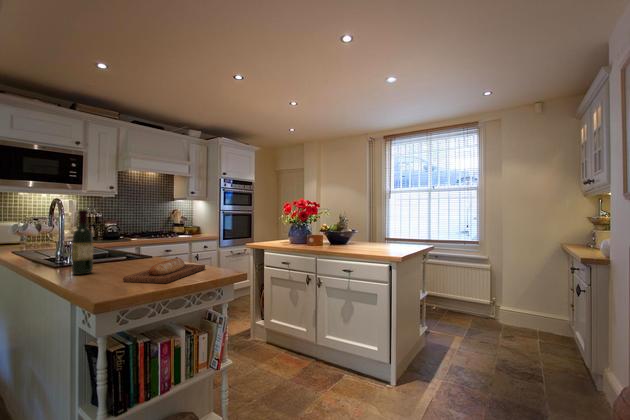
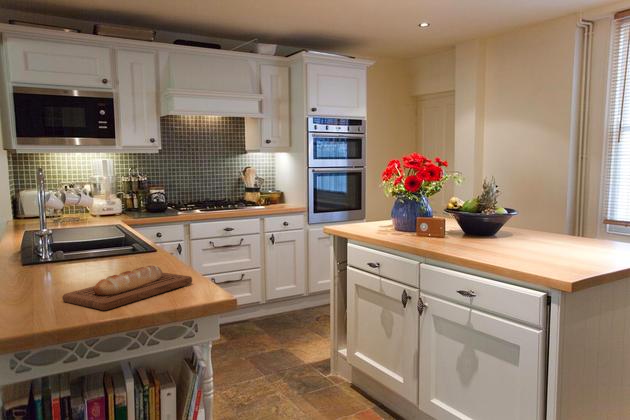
wine bottle: present [72,210,93,275] -> none [25,195,53,282]

